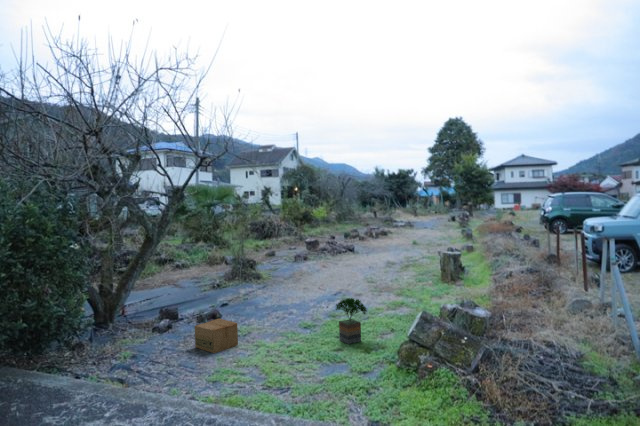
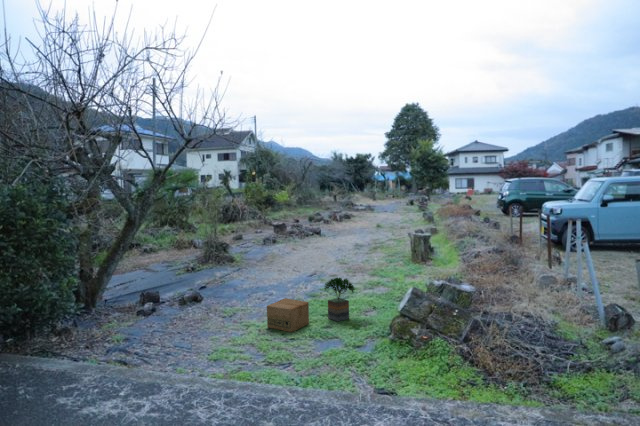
cardboard box: present [195,318,238,353] -> present [267,298,309,332]

